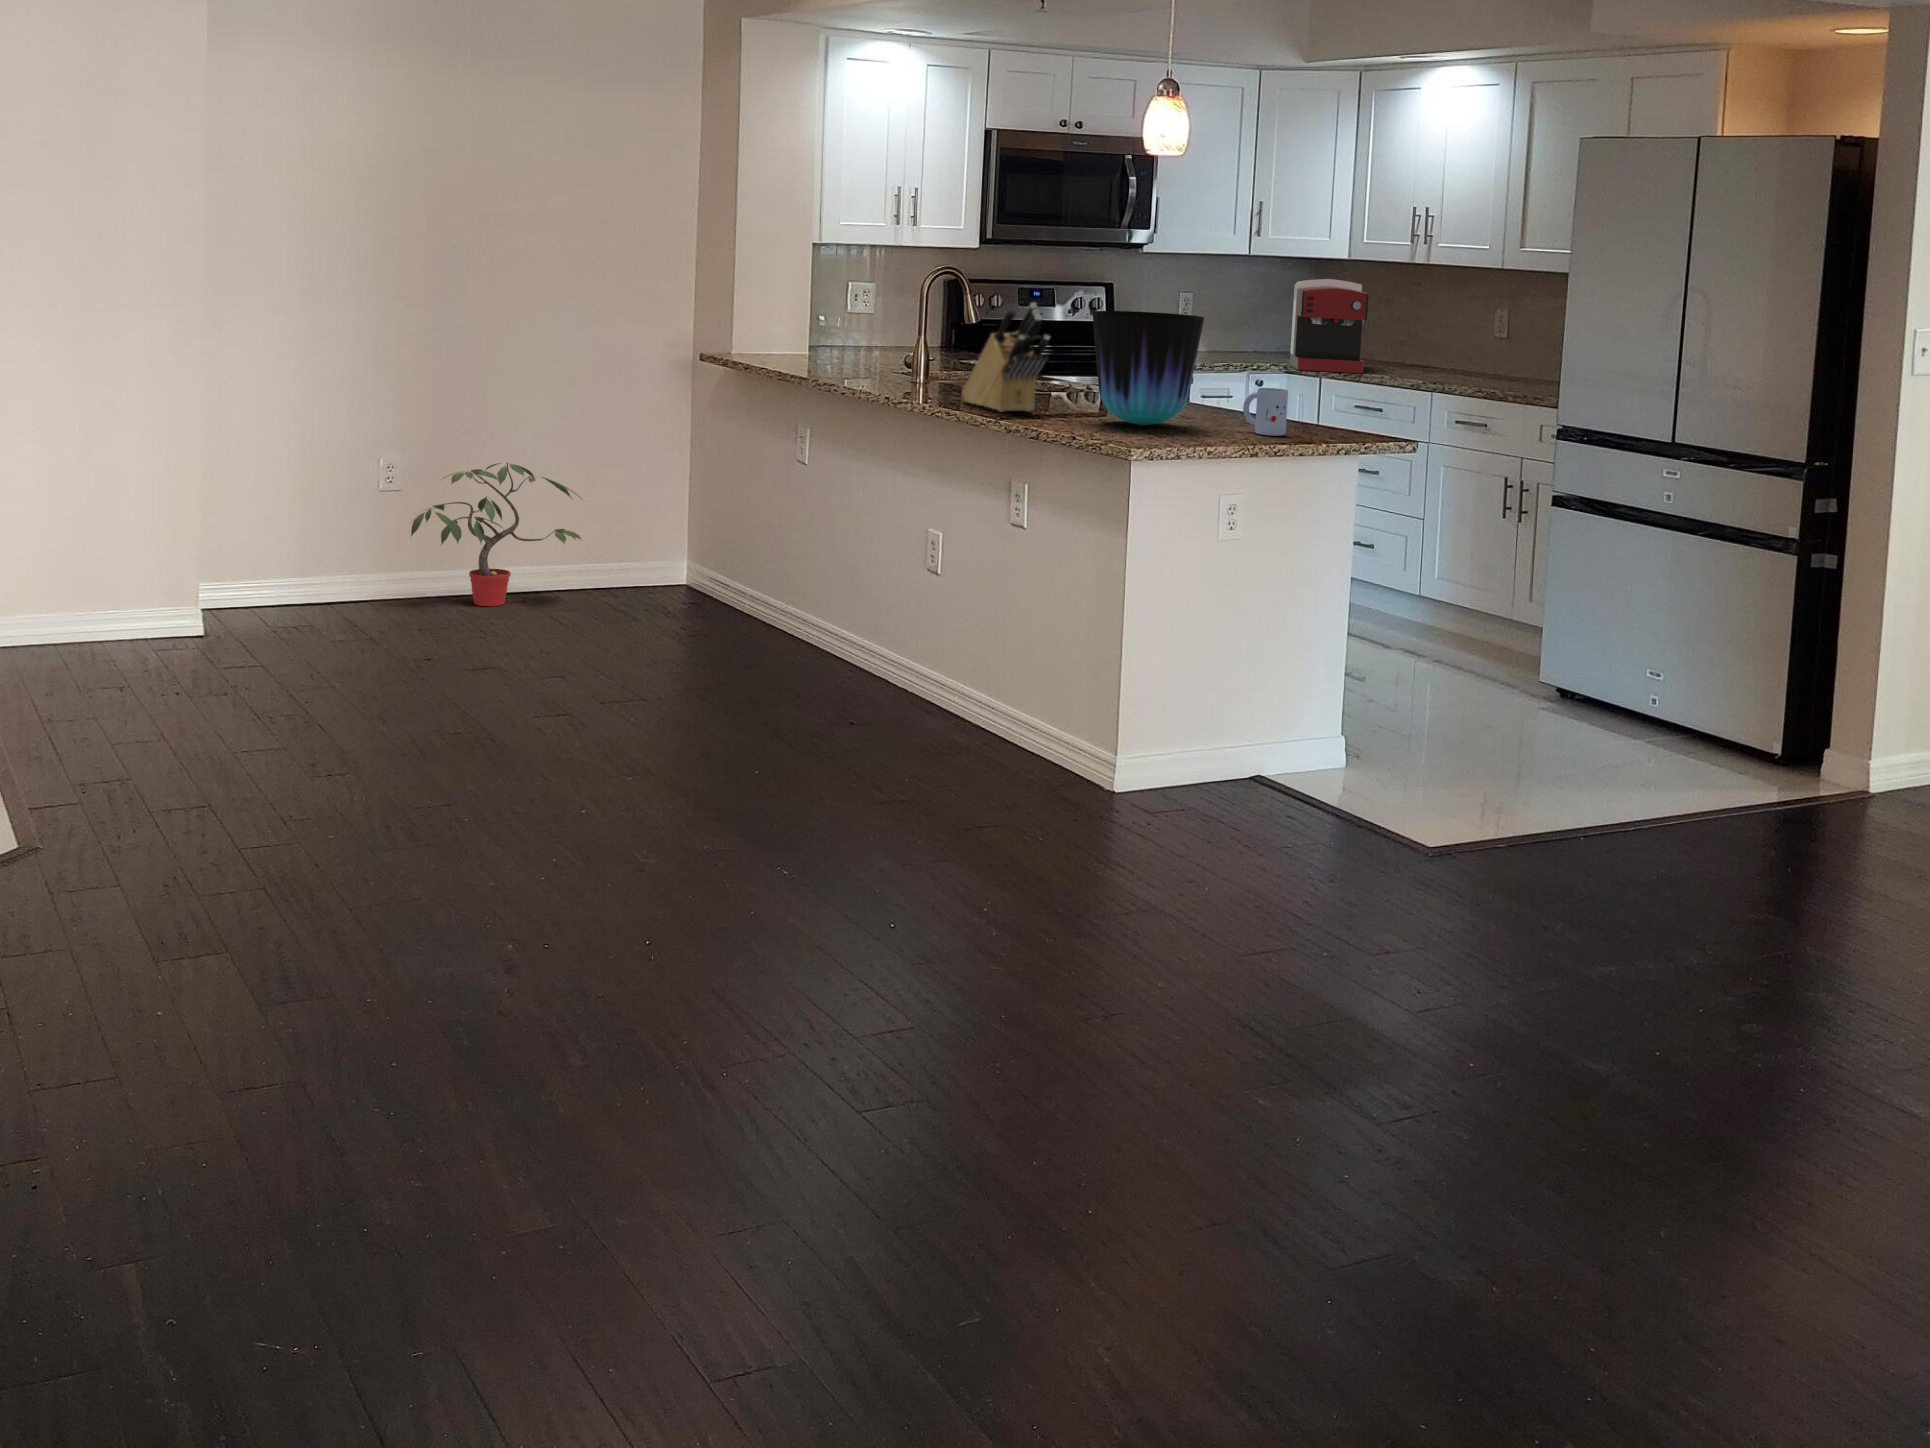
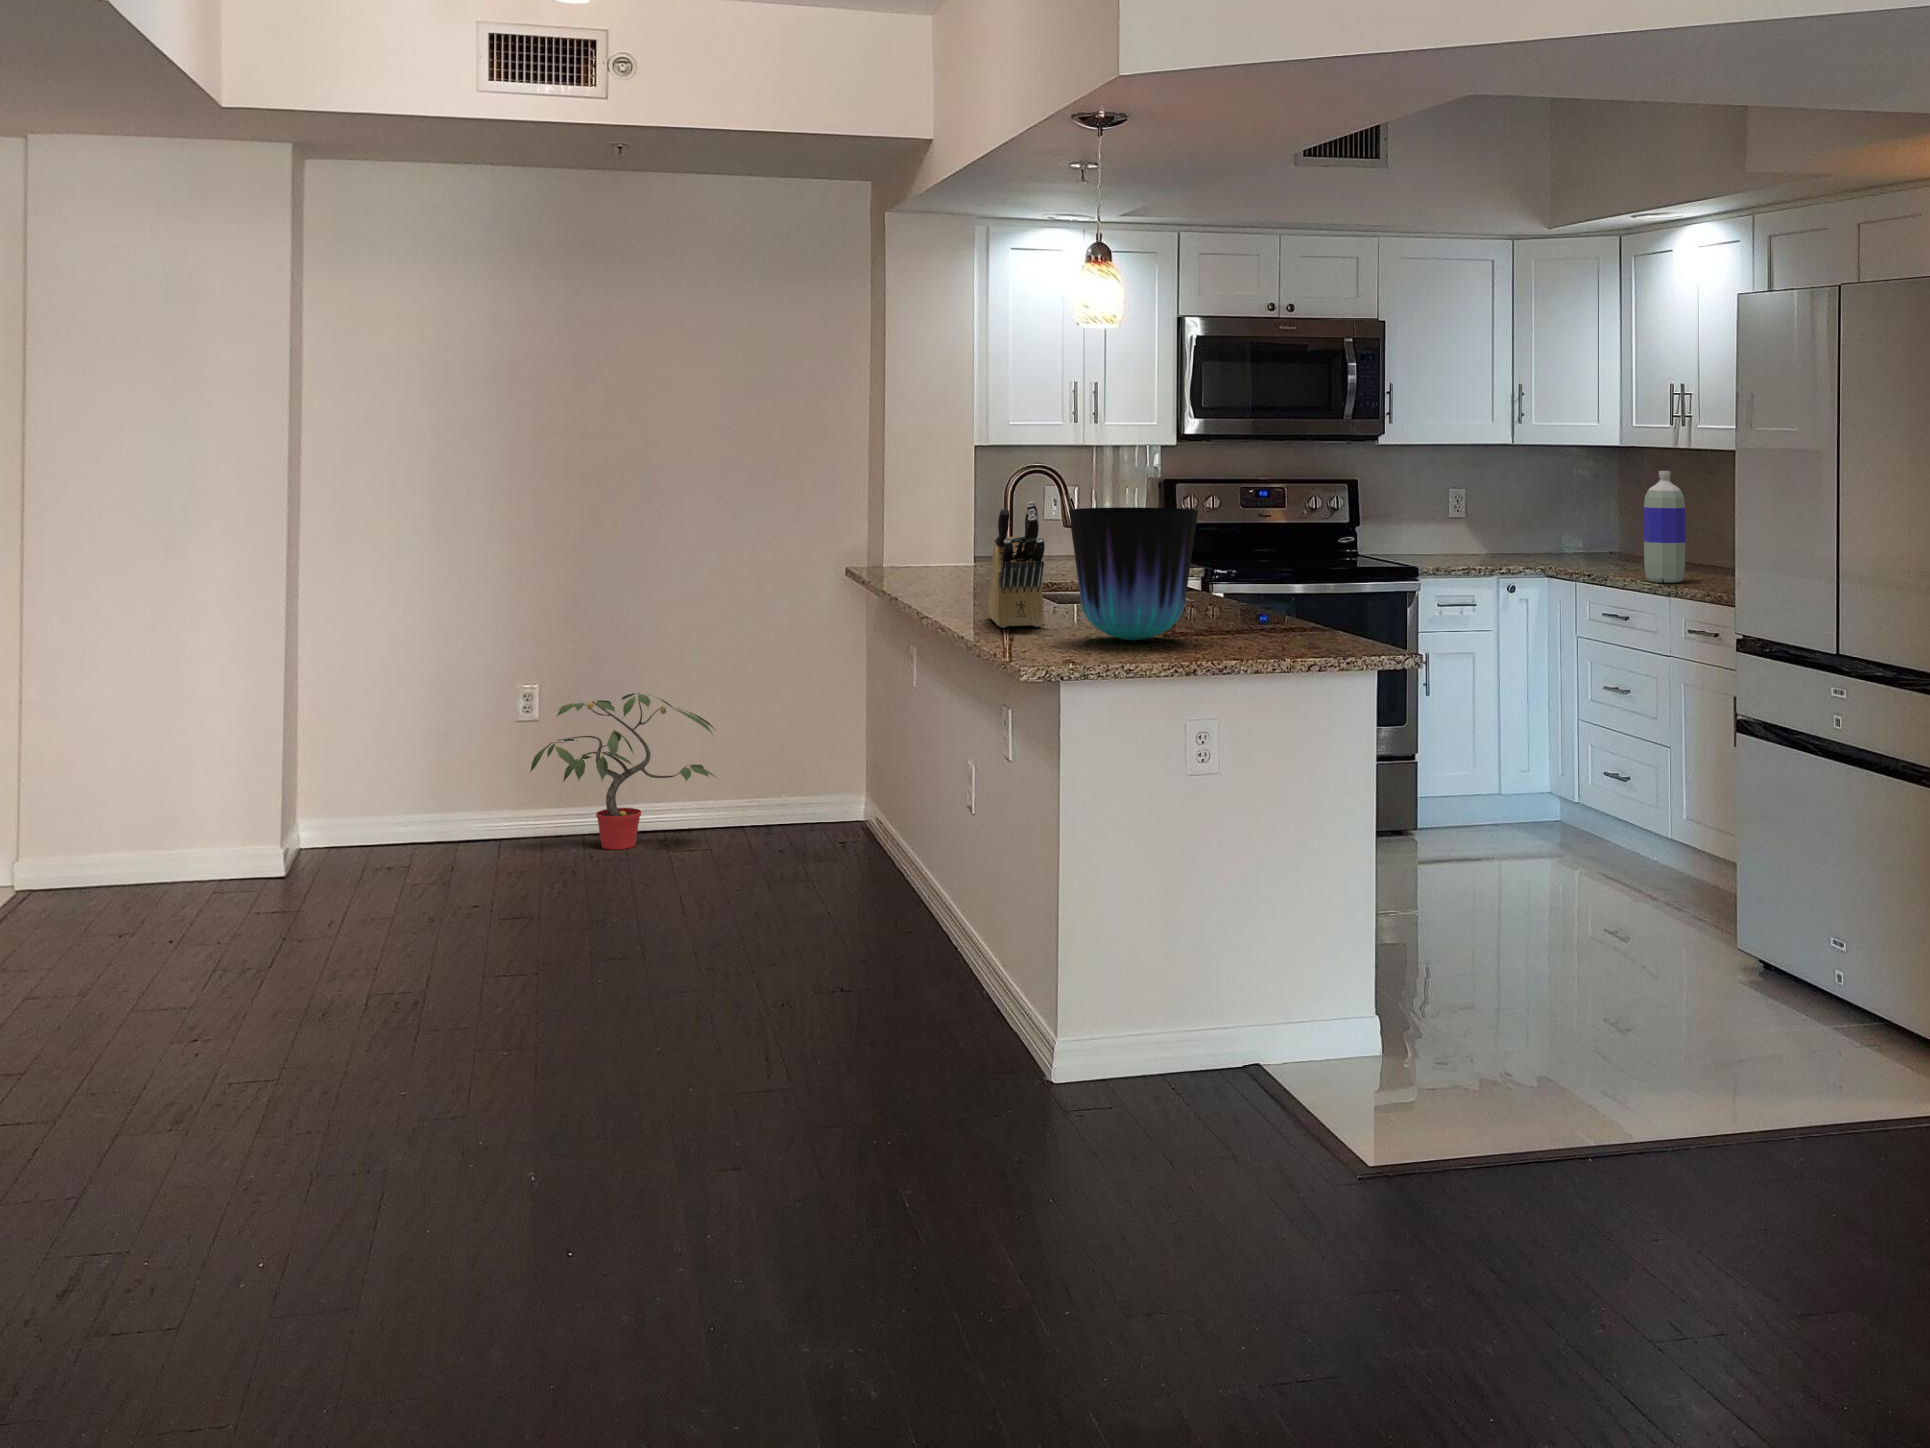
coffee maker: present [1290,279,1369,373] -> none [1543,468,1627,577]
bottle: none [1393,285,1431,380] -> present [1644,471,1685,583]
mug: present [1243,388,1288,436] -> none [1247,593,1290,650]

